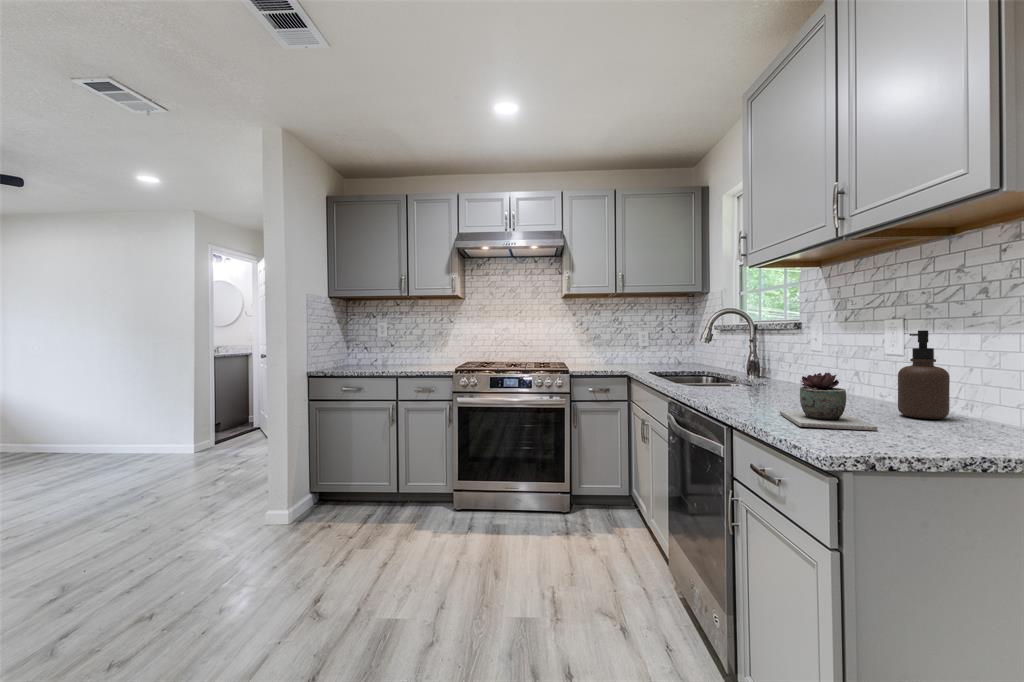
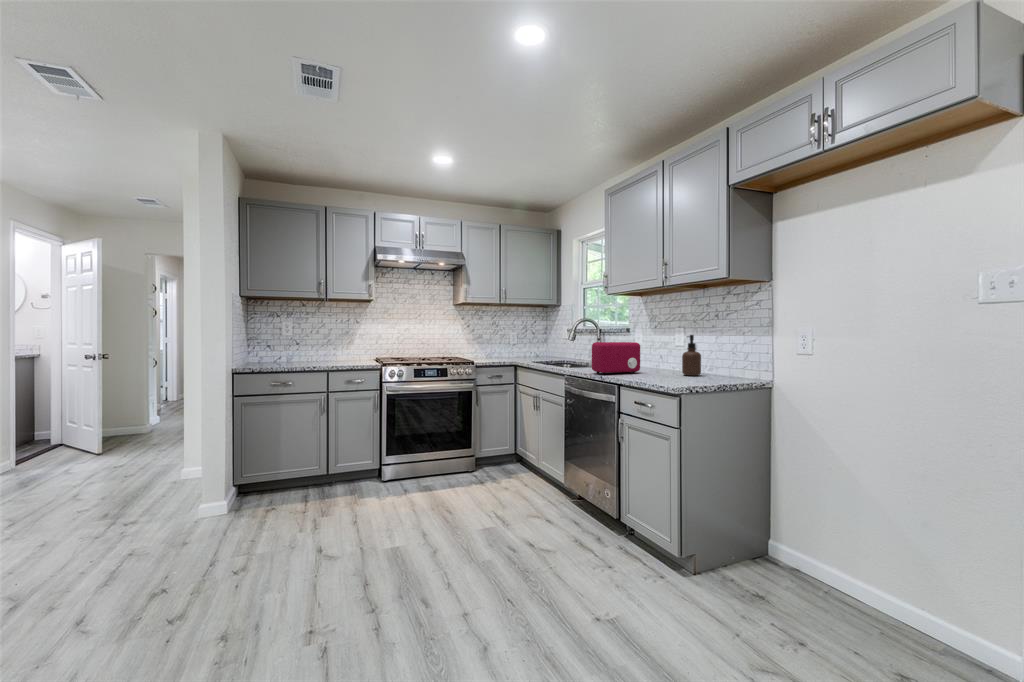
toaster: none [705,346,803,403] -> present [592,342,640,374]
succulent plant: present [780,373,878,431] -> none [636,355,679,381]

